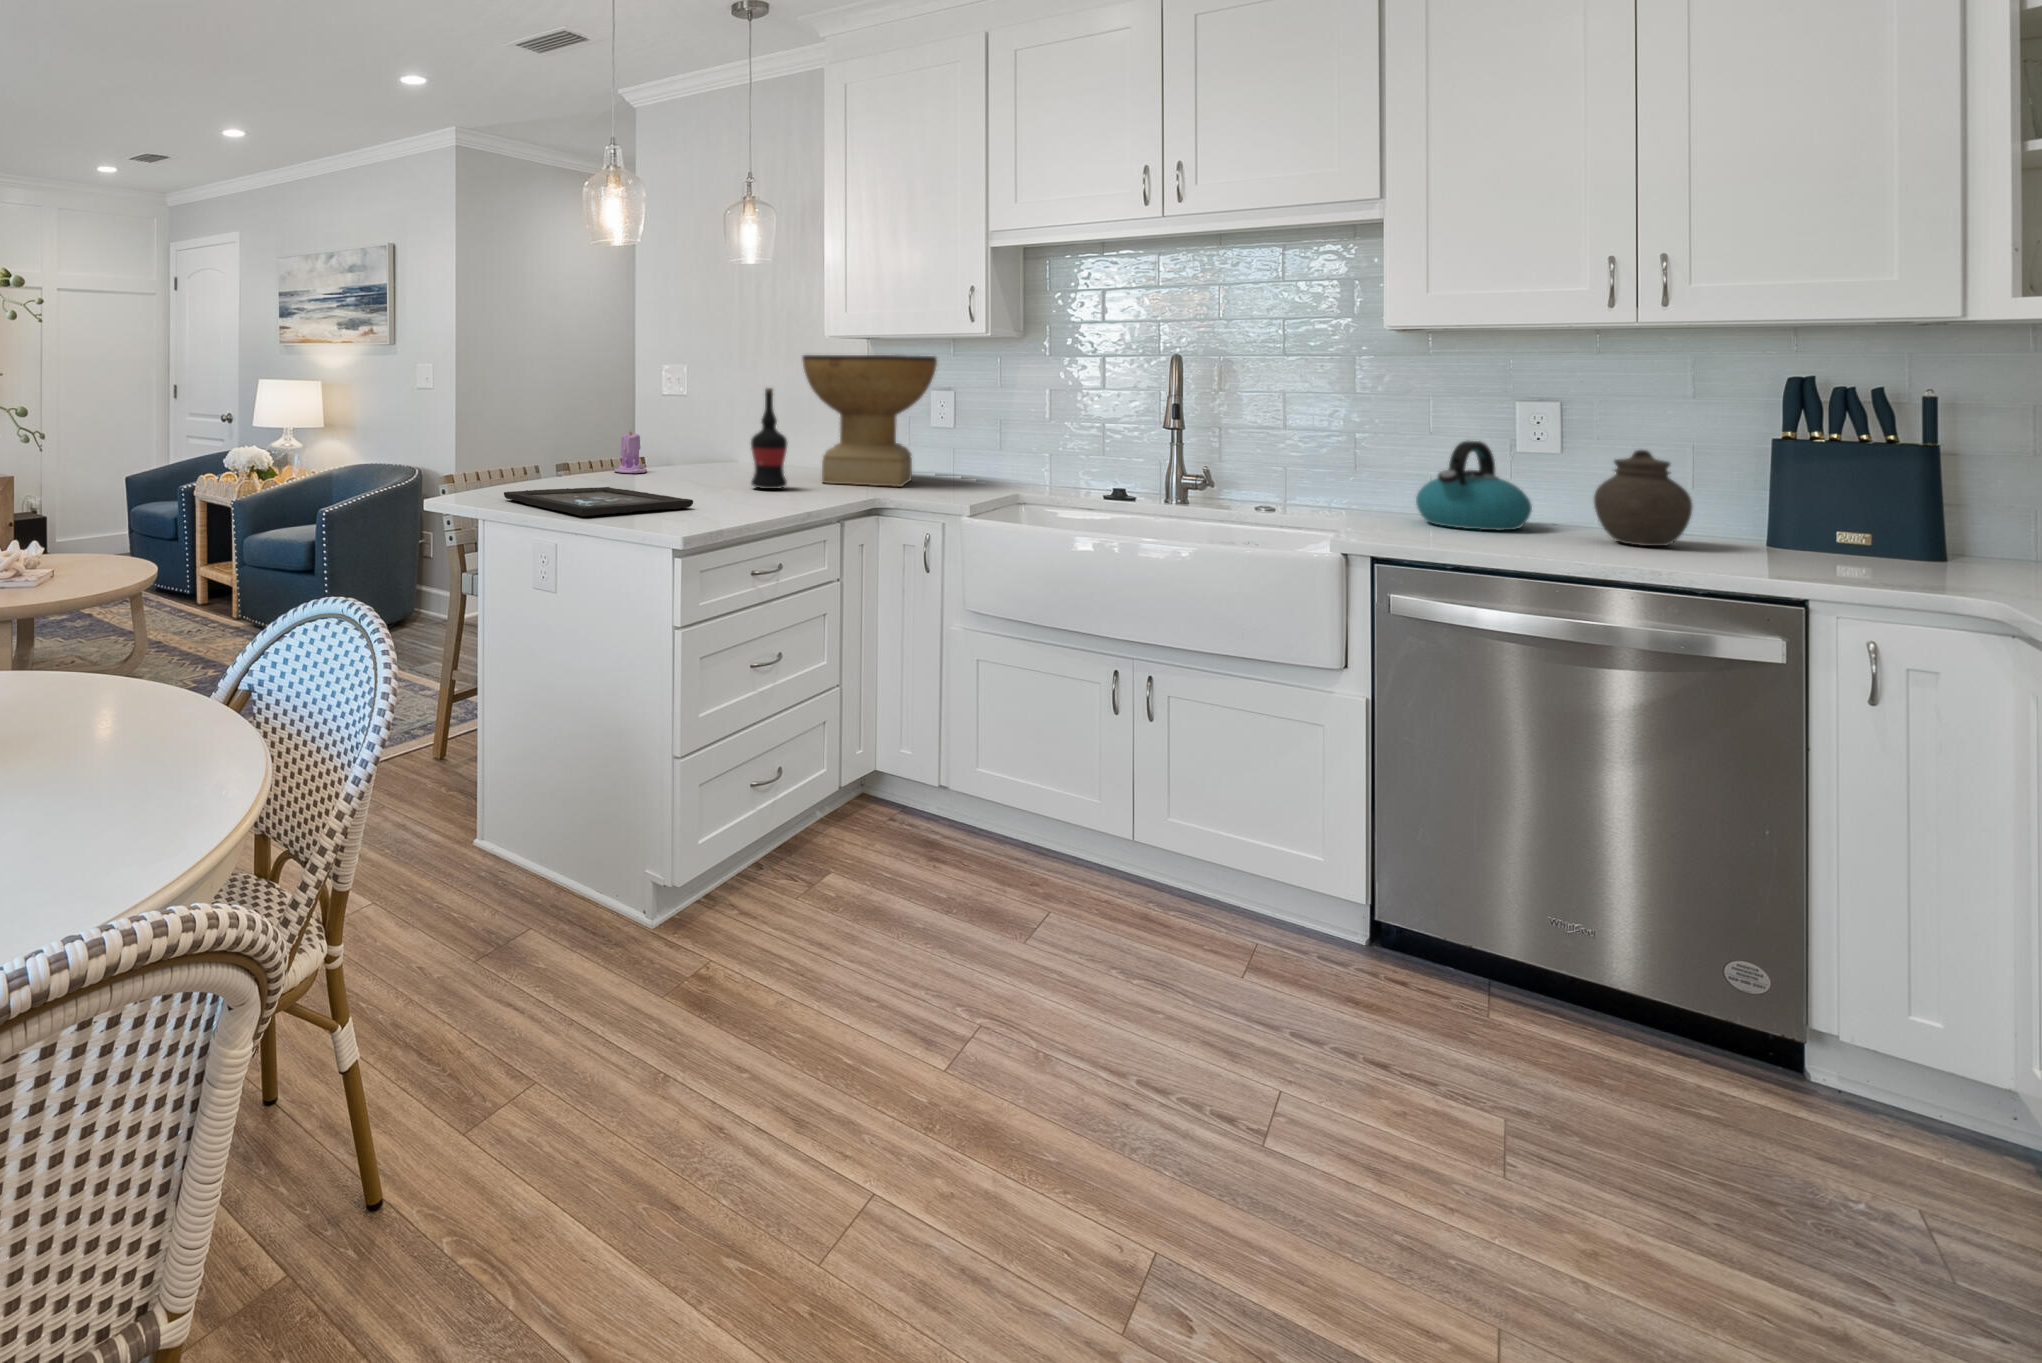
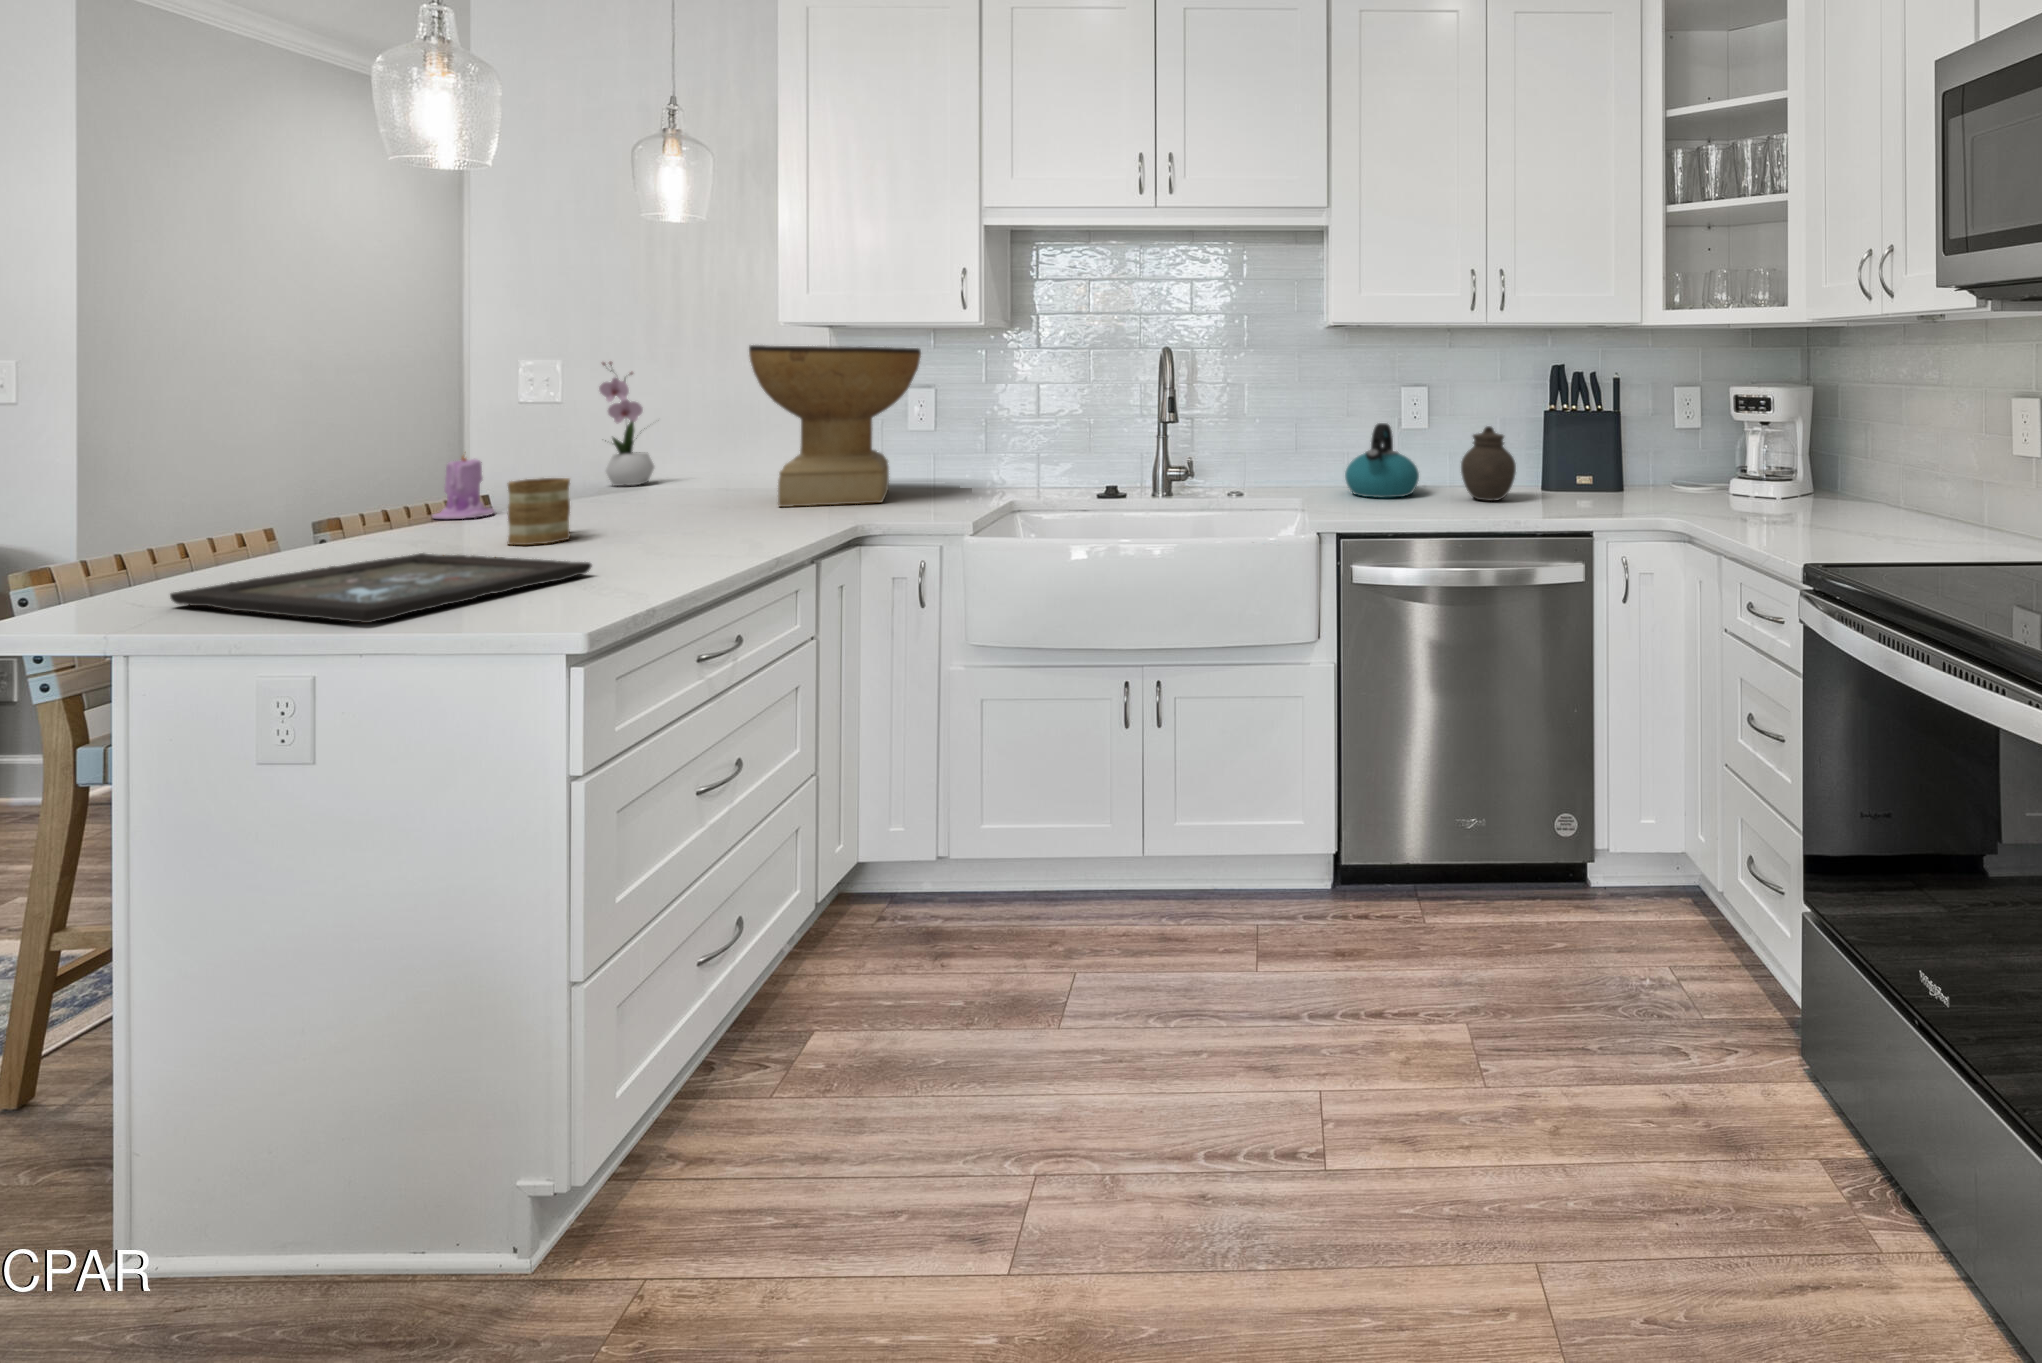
flower arrangement: none [709,368,748,463] -> present [599,362,654,486]
wine bottle: present [751,388,787,489] -> none [678,389,734,525]
mug: none [651,447,686,490] -> present [508,478,570,545]

